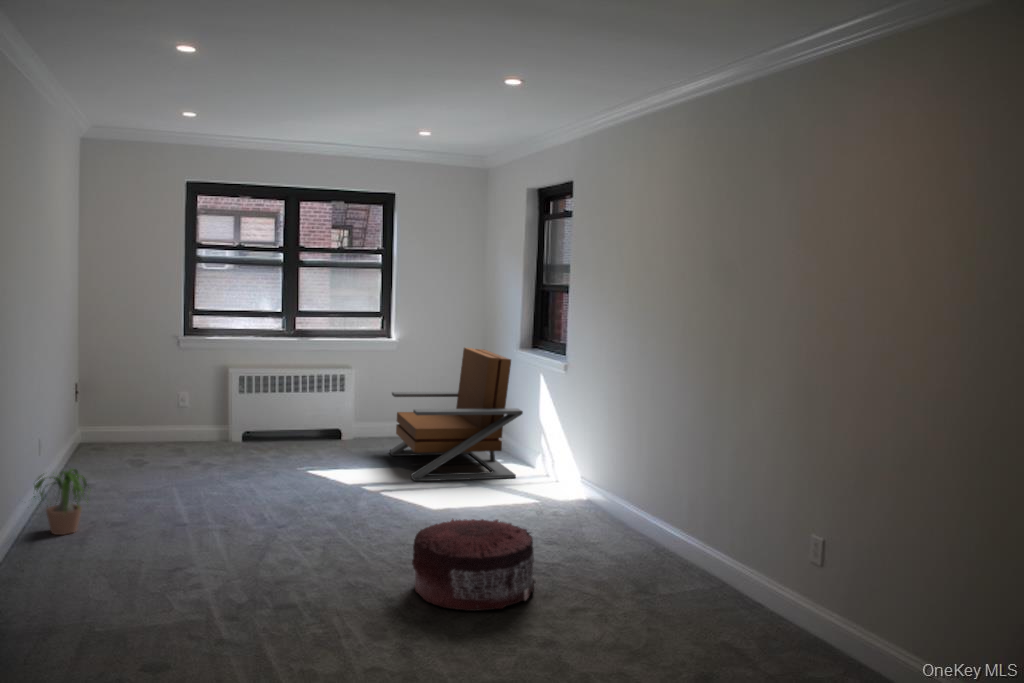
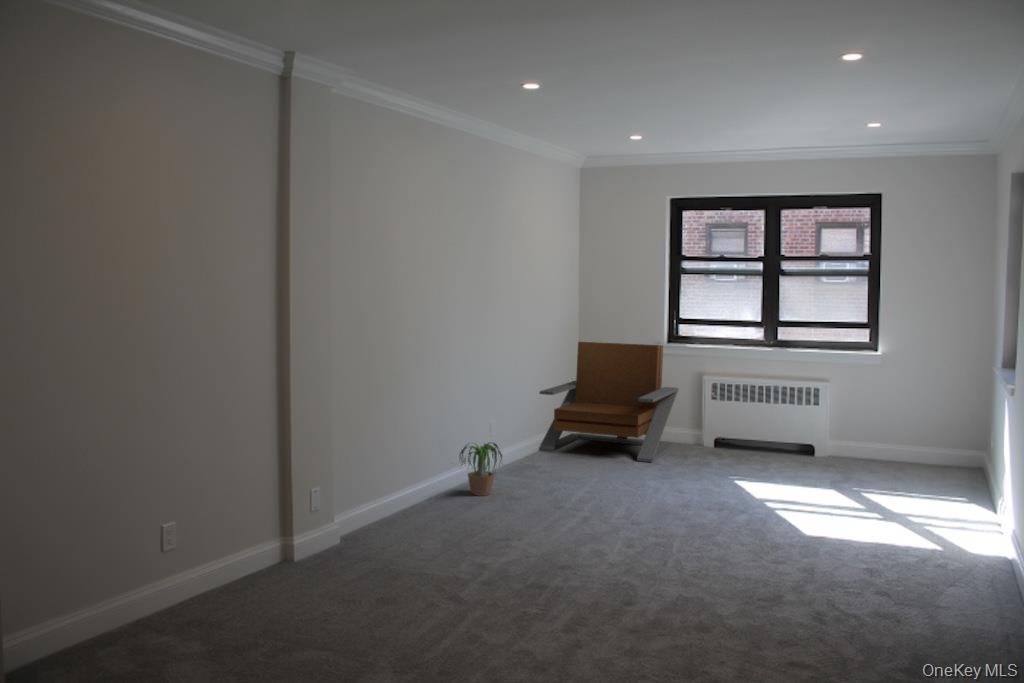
lounge chair: present [390,348,523,481] -> present [539,342,678,462]
pouf: present [412,519,536,611] -> none [671,535,815,643]

